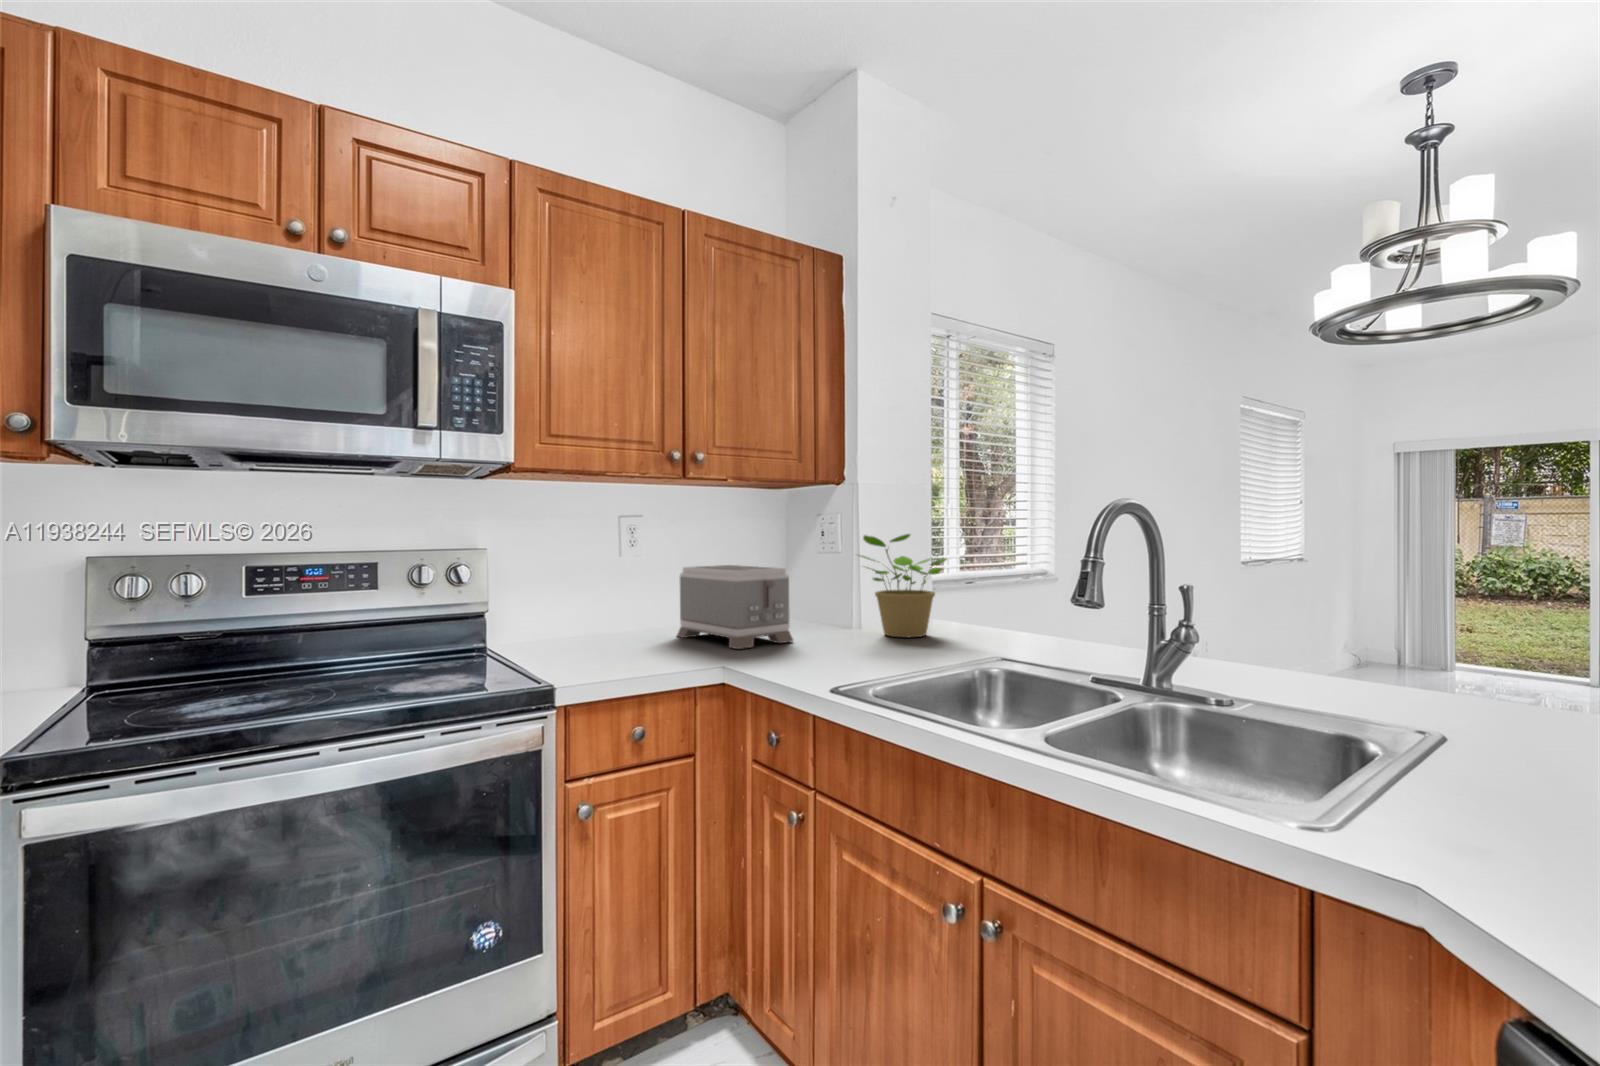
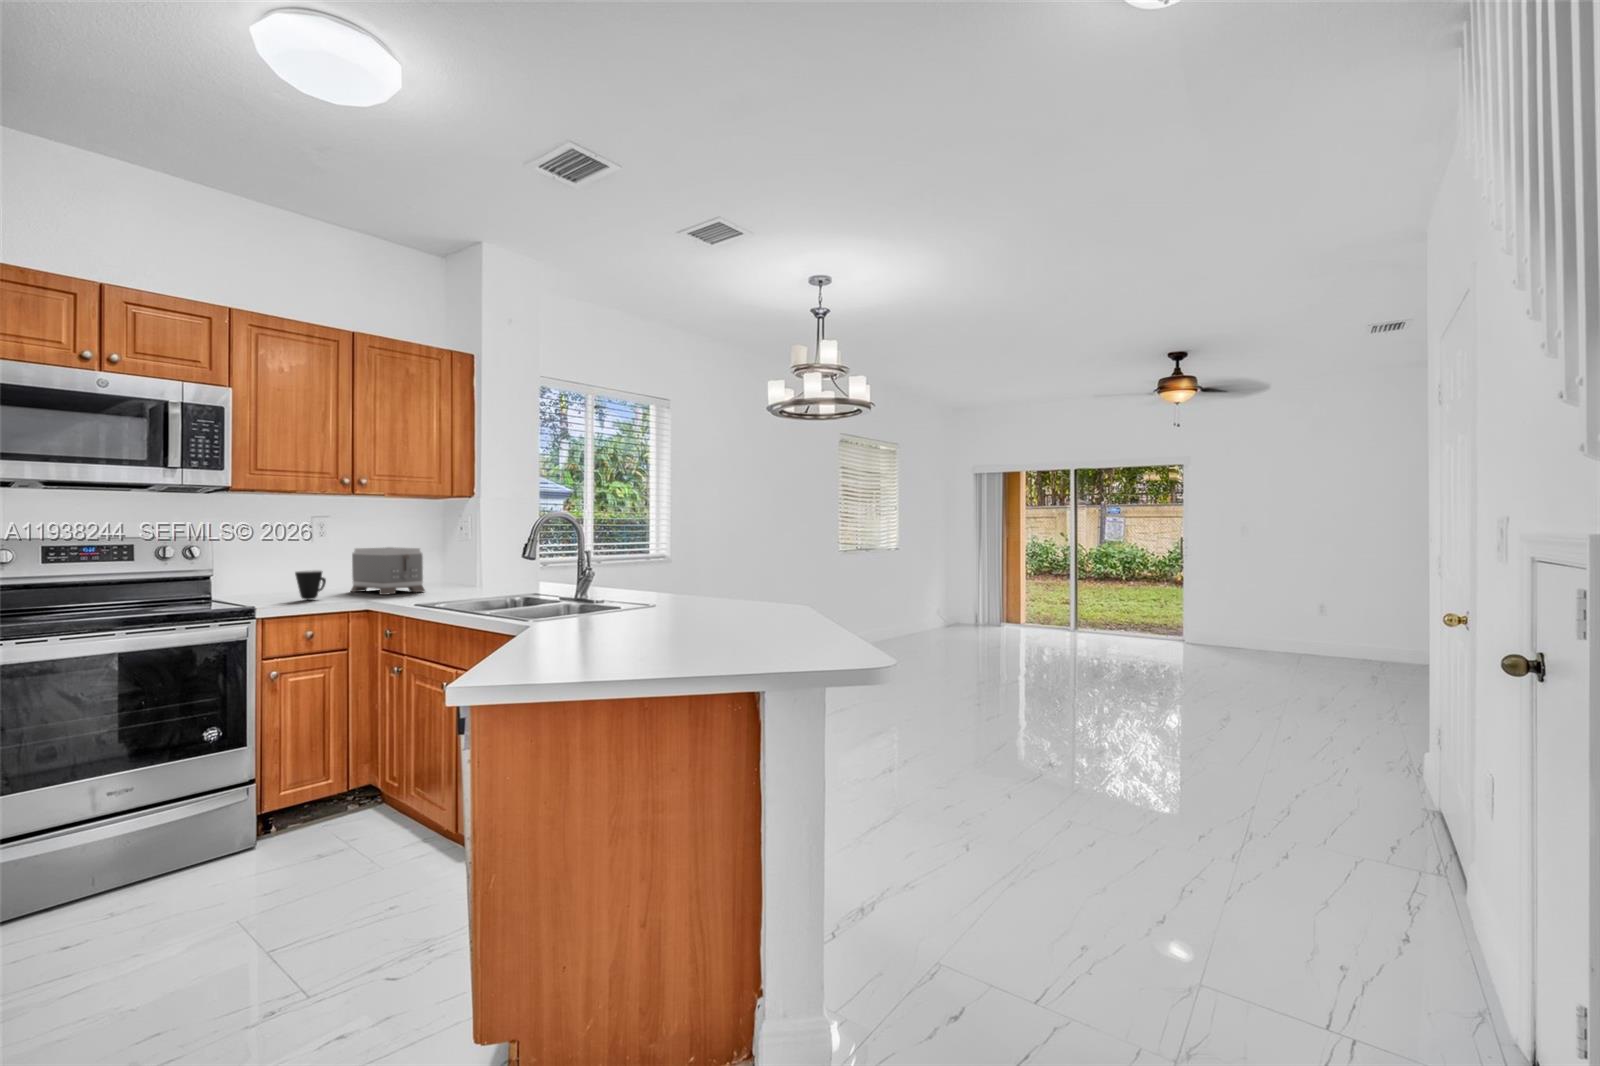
potted plant: present [861,534,947,637] -> none [470,528,527,589]
mug: none [610,609,655,661] -> present [295,570,326,600]

